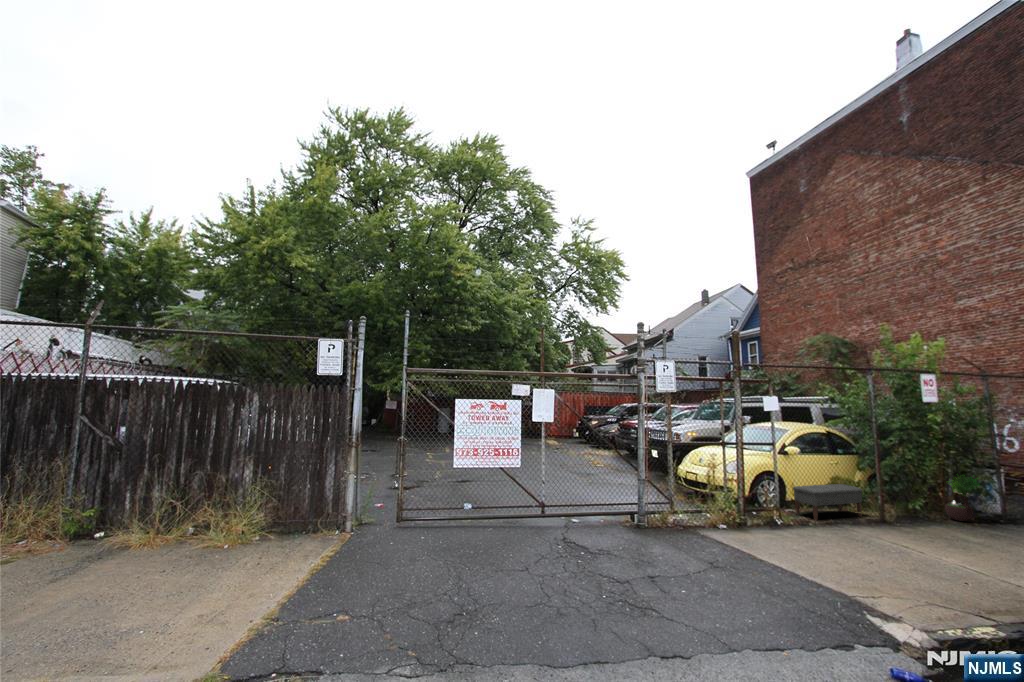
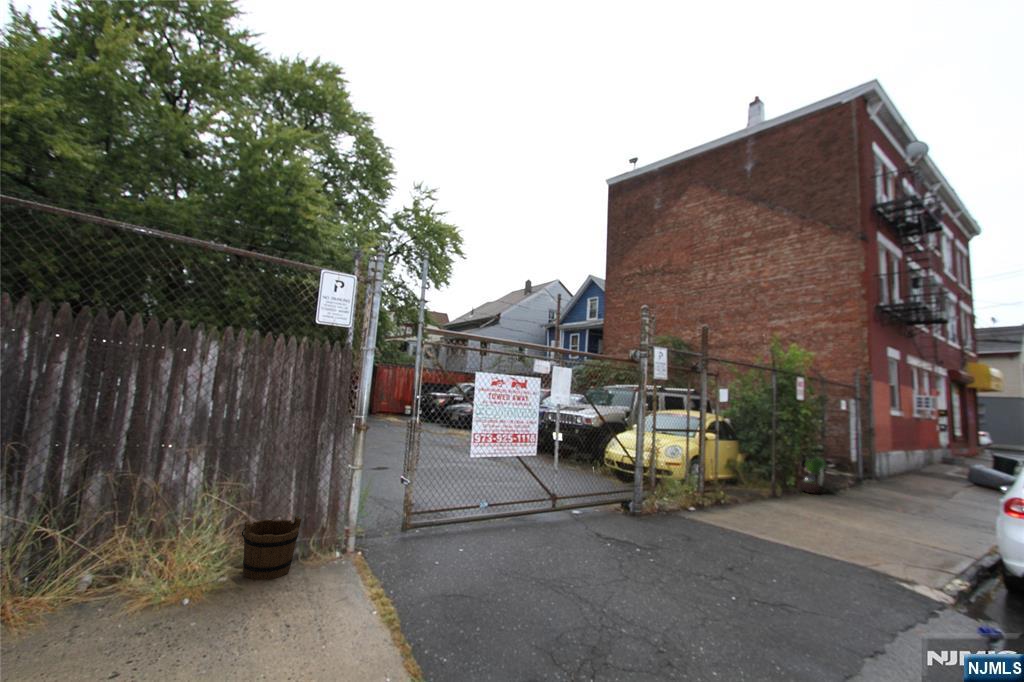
bench: present [793,484,862,520] -> none [714,465,758,498]
bucket: none [272,506,309,545] -> present [242,516,301,580]

